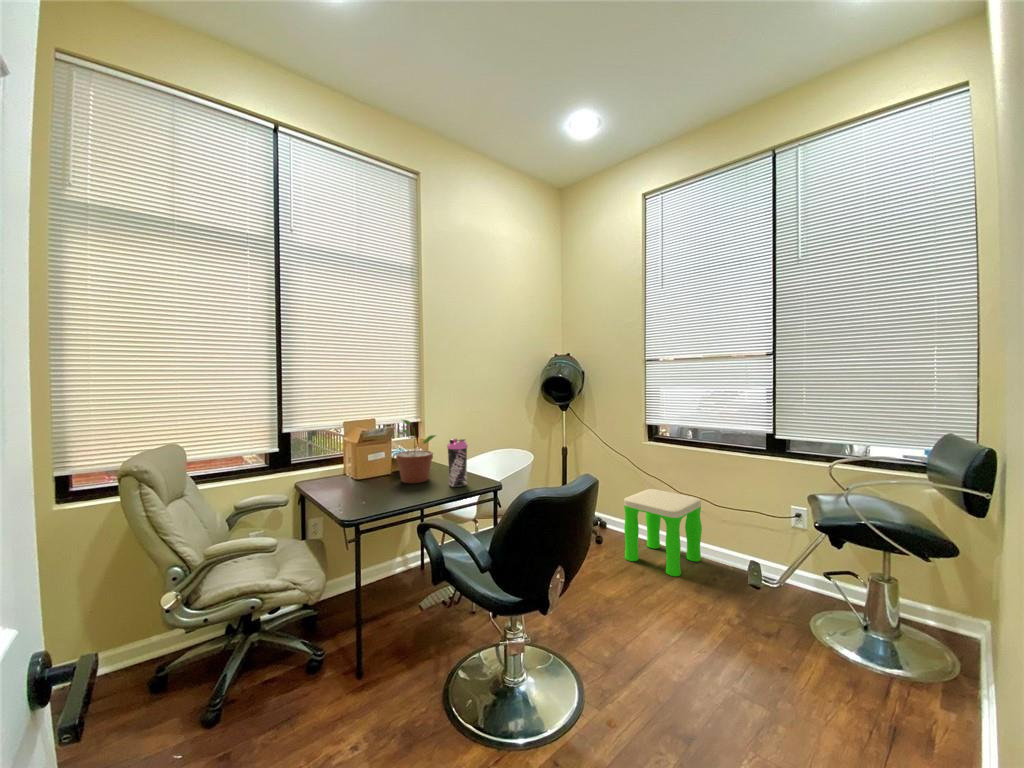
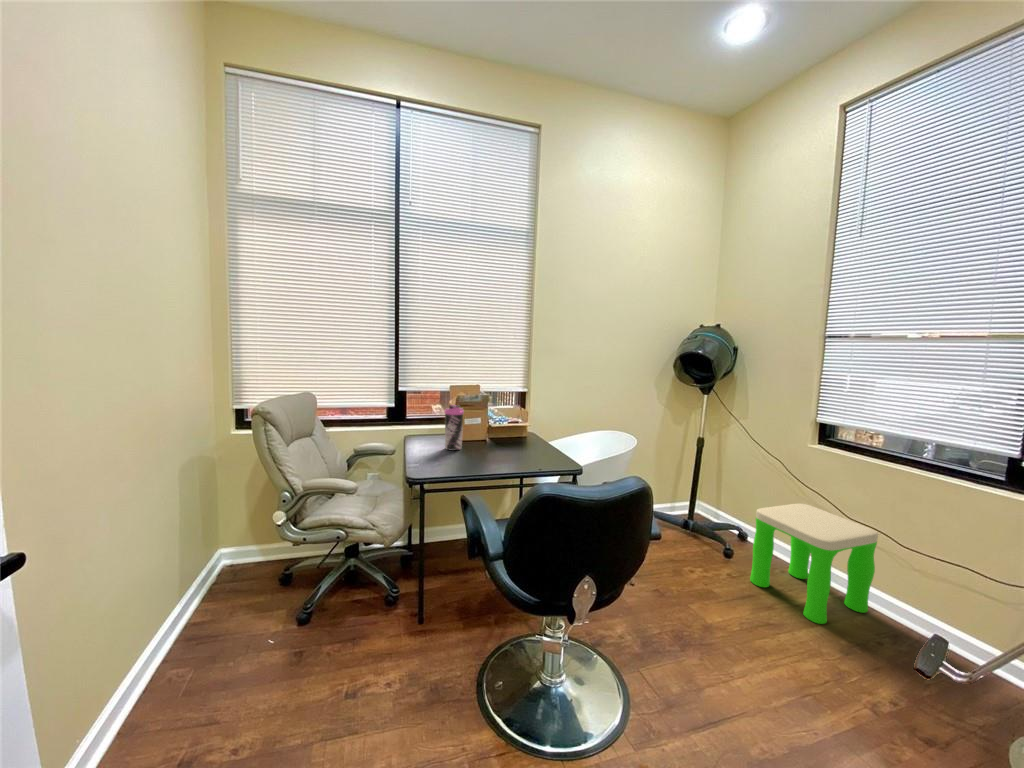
potted plant: present [396,419,436,483] -> none [483,387,523,452]
water bottle: present [447,439,468,487] -> present [444,405,464,450]

